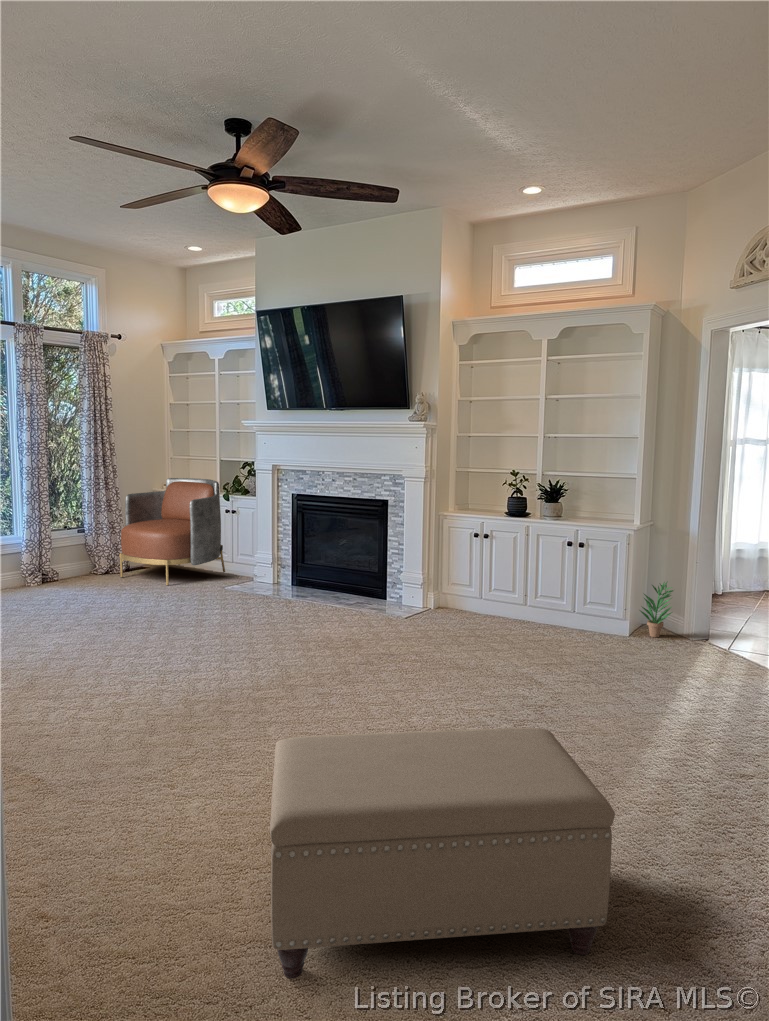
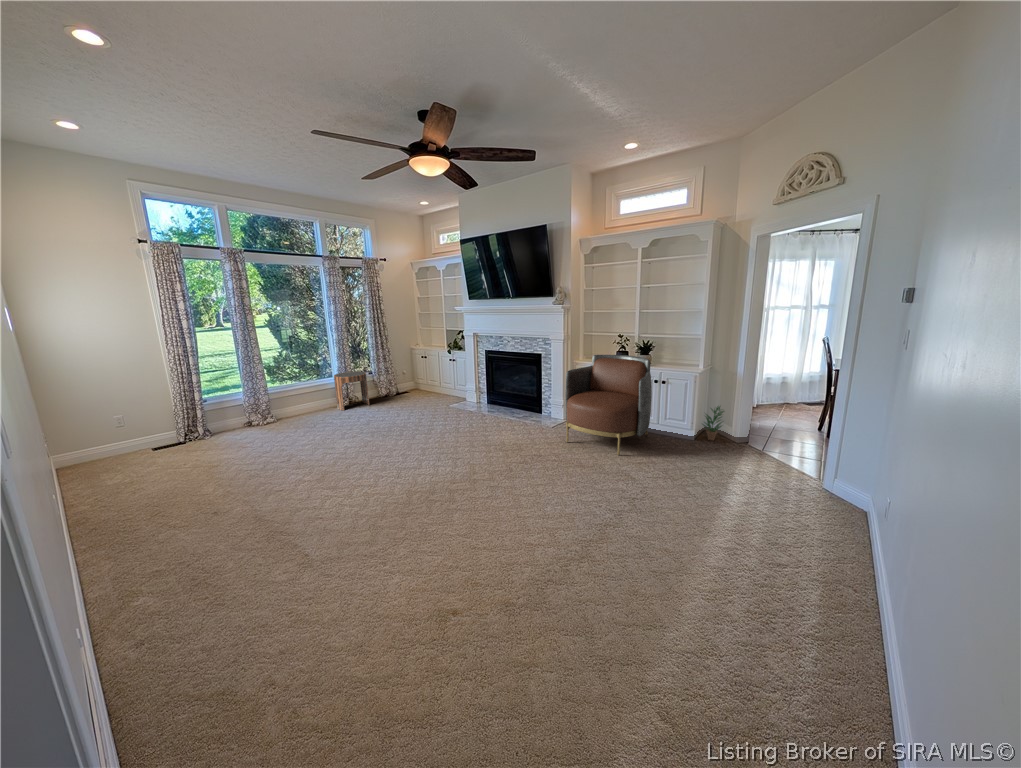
armchair: present [119,478,225,586] -> present [565,355,652,455]
side table: none [21,525,81,592] -> present [334,371,369,410]
ottoman: present [270,728,615,978] -> none [413,539,675,727]

